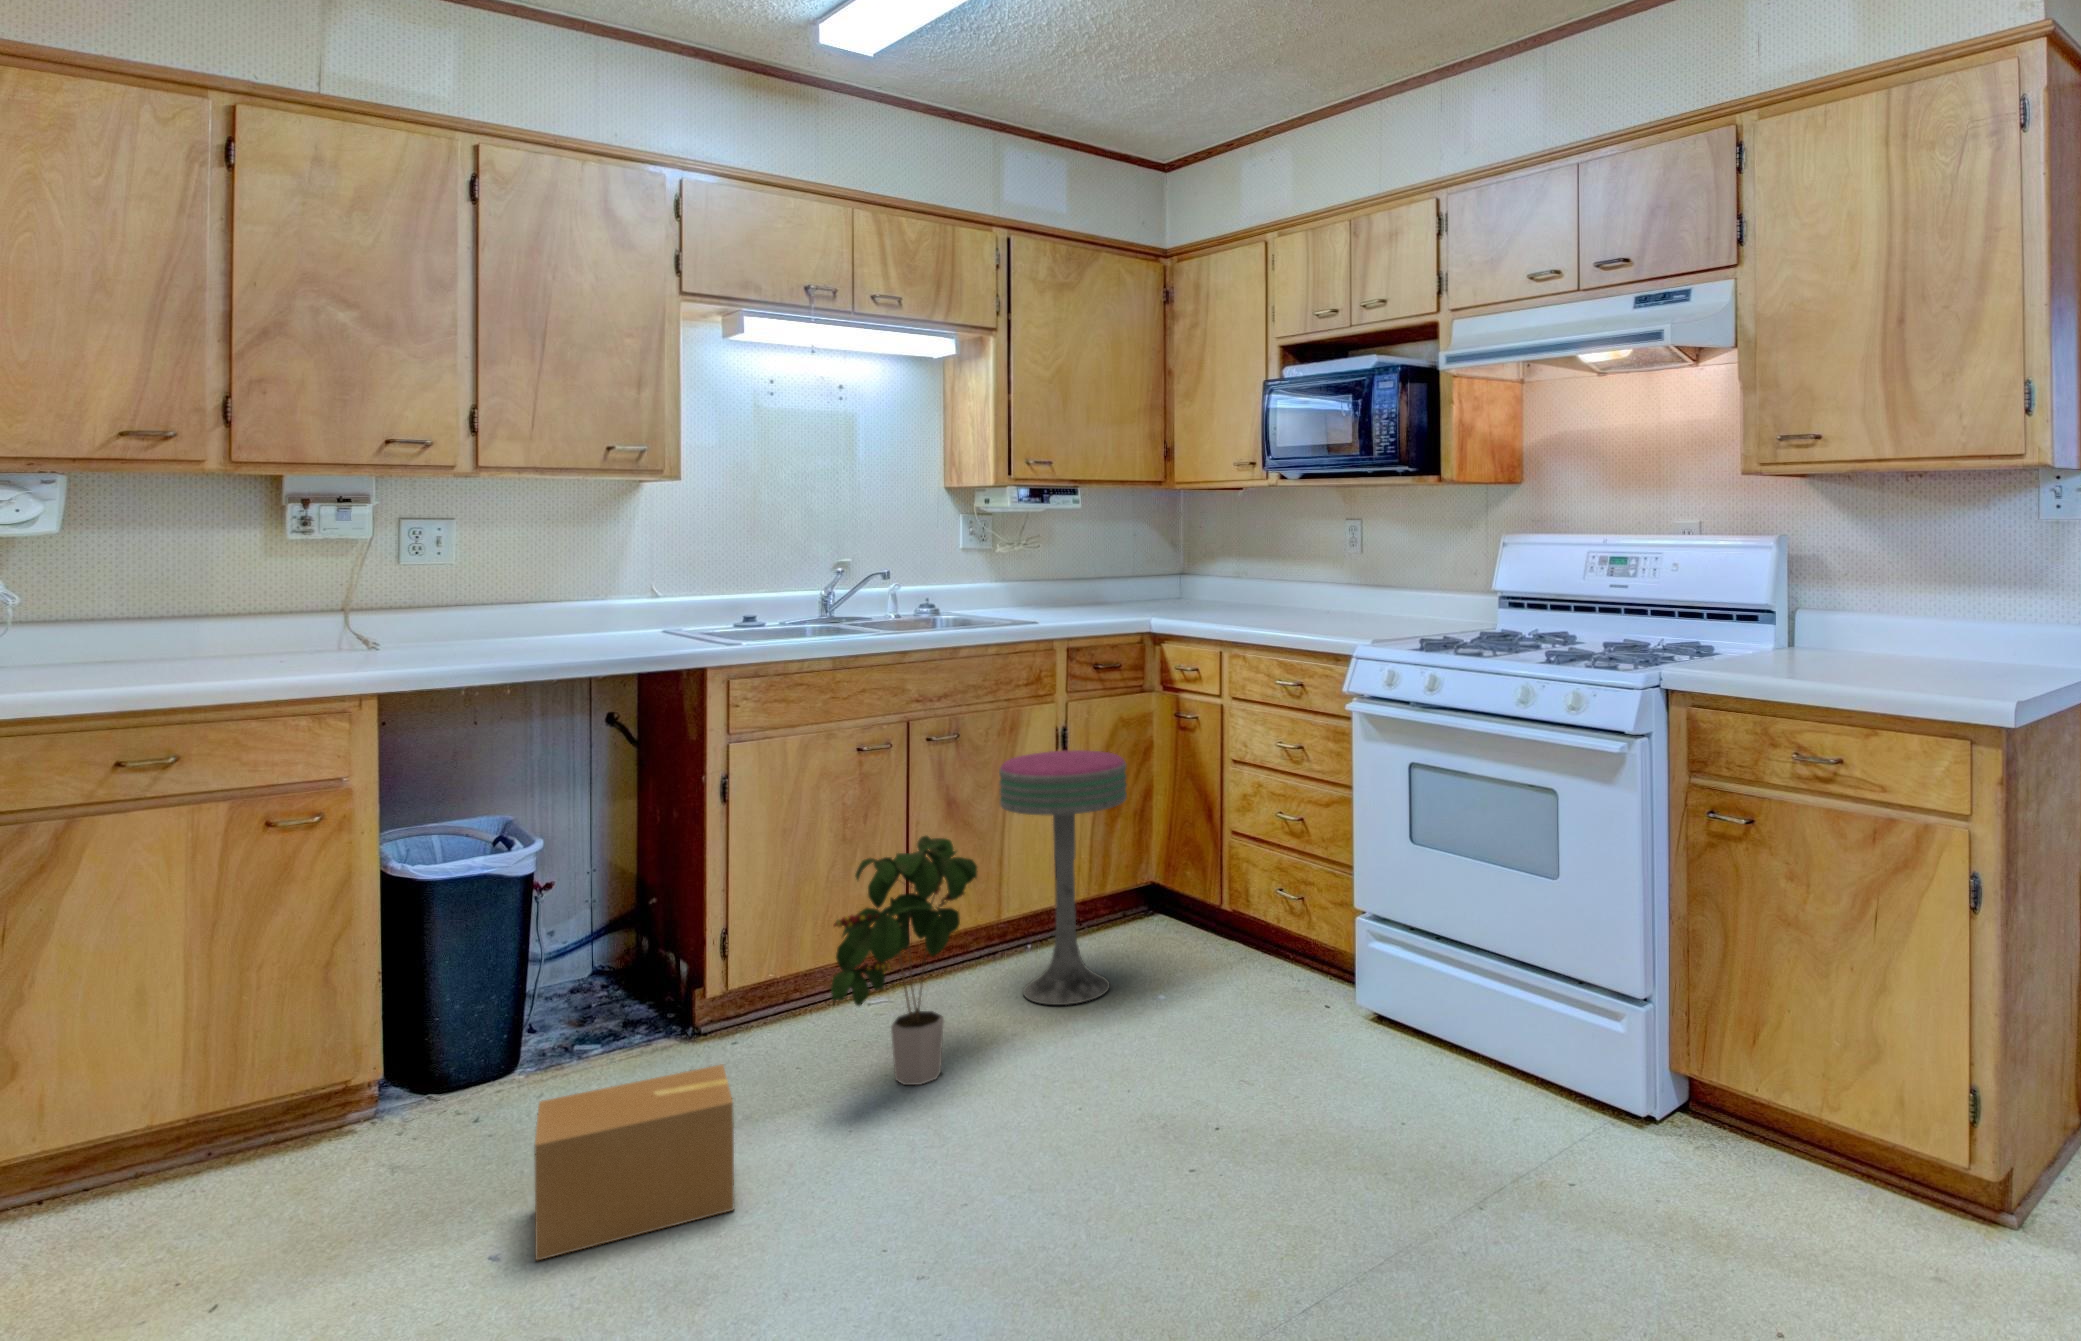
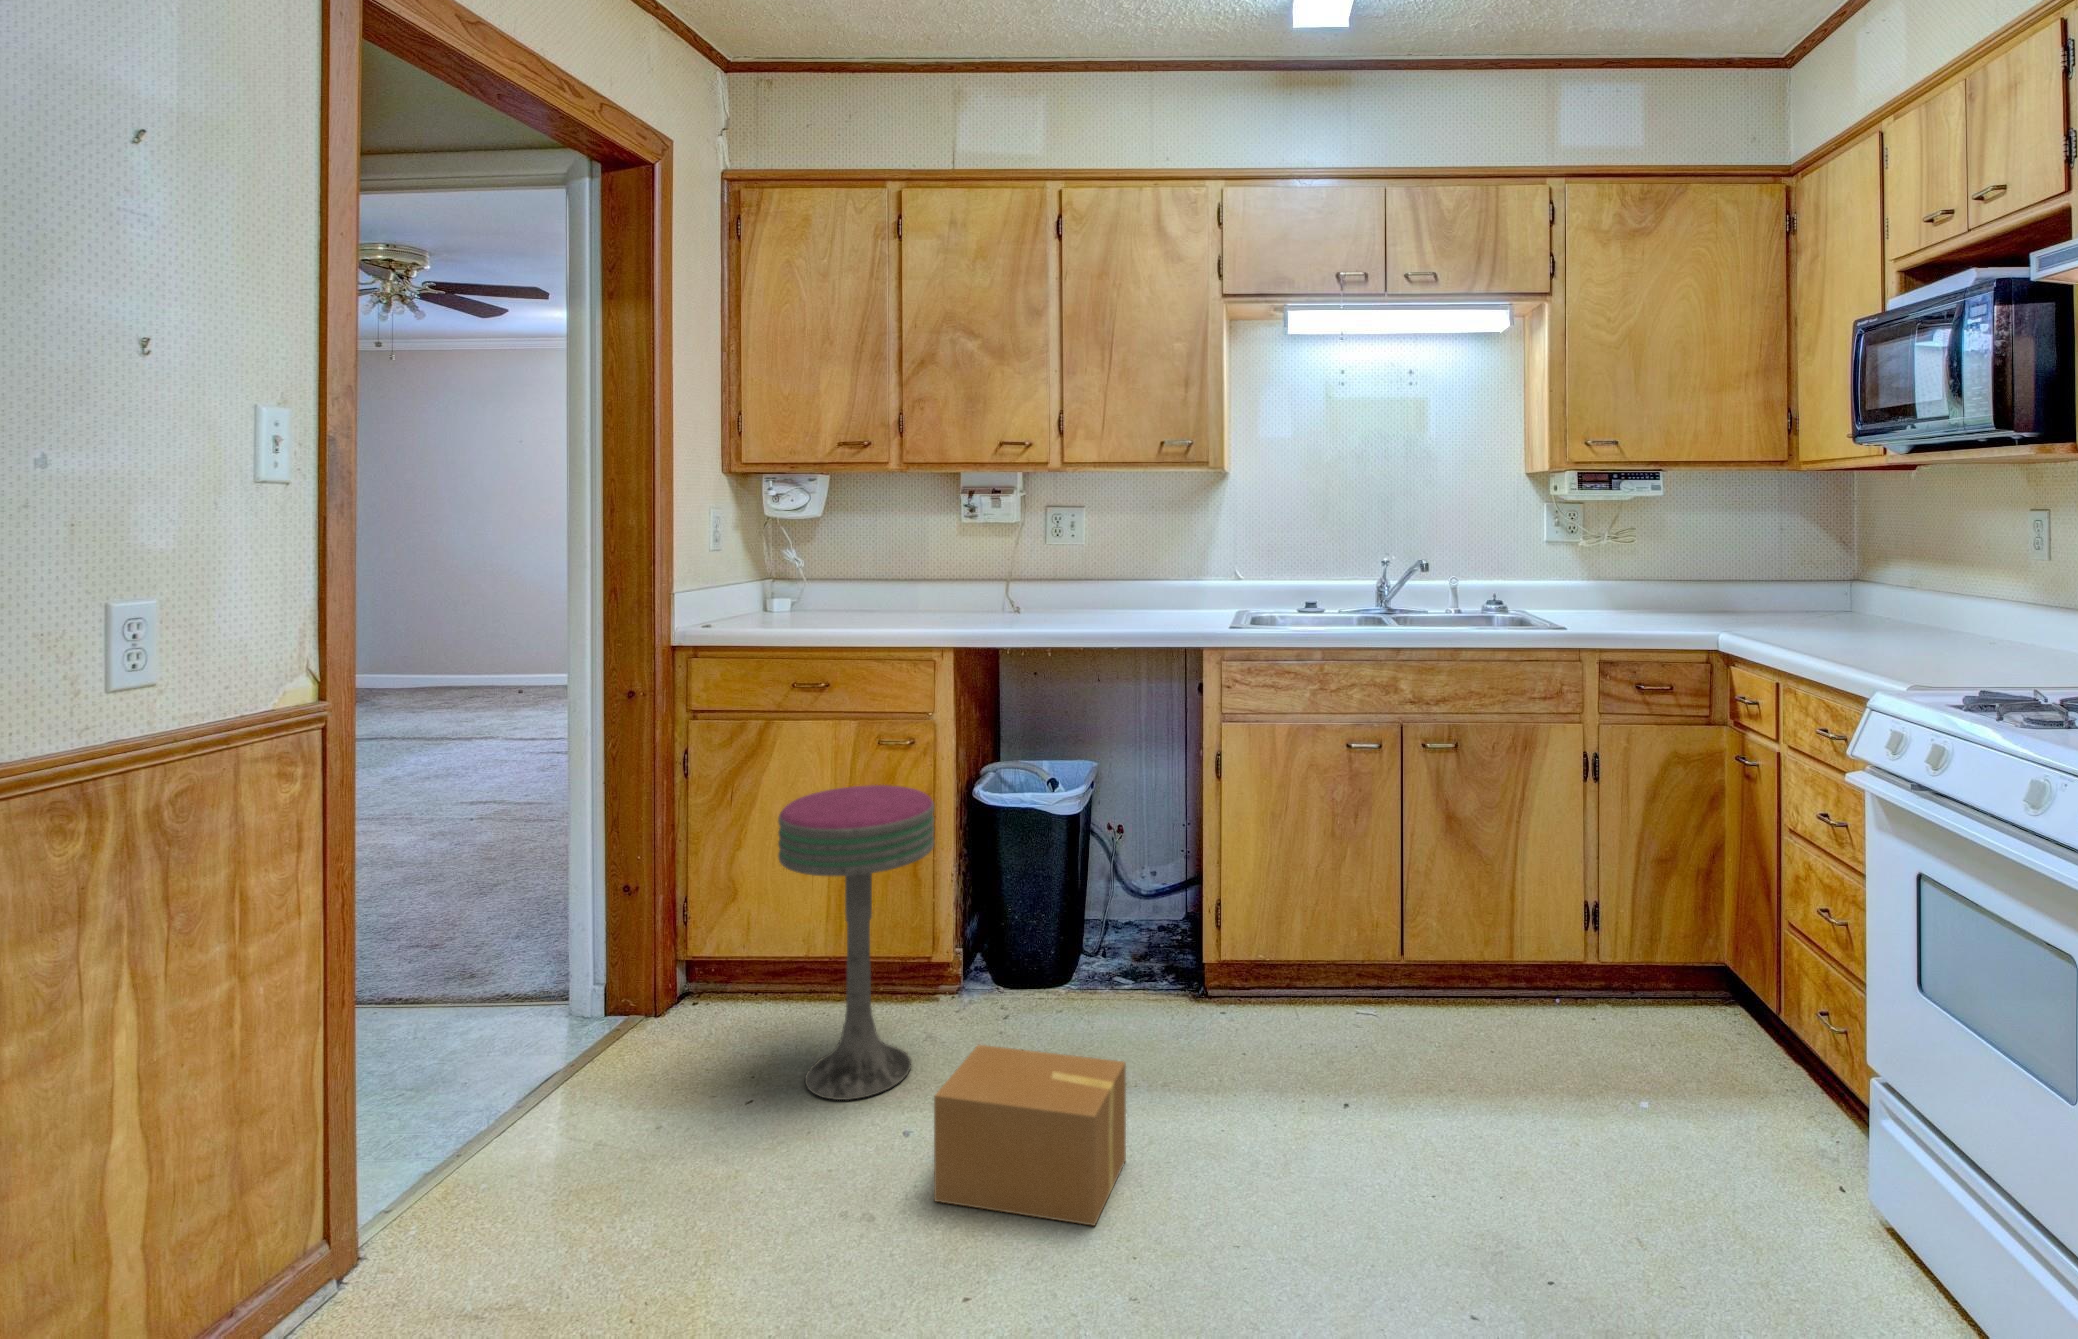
bar stool: present [999,750,1127,1005] -> present [778,785,934,1100]
potted plant: present [831,836,978,1085] -> none [1236,864,1439,1142]

